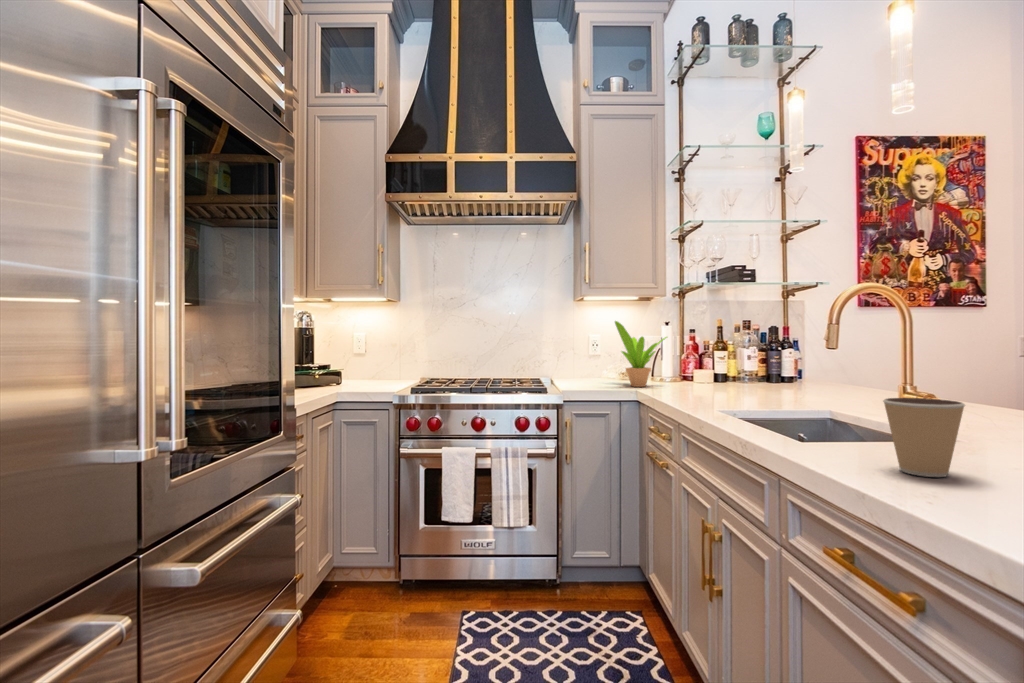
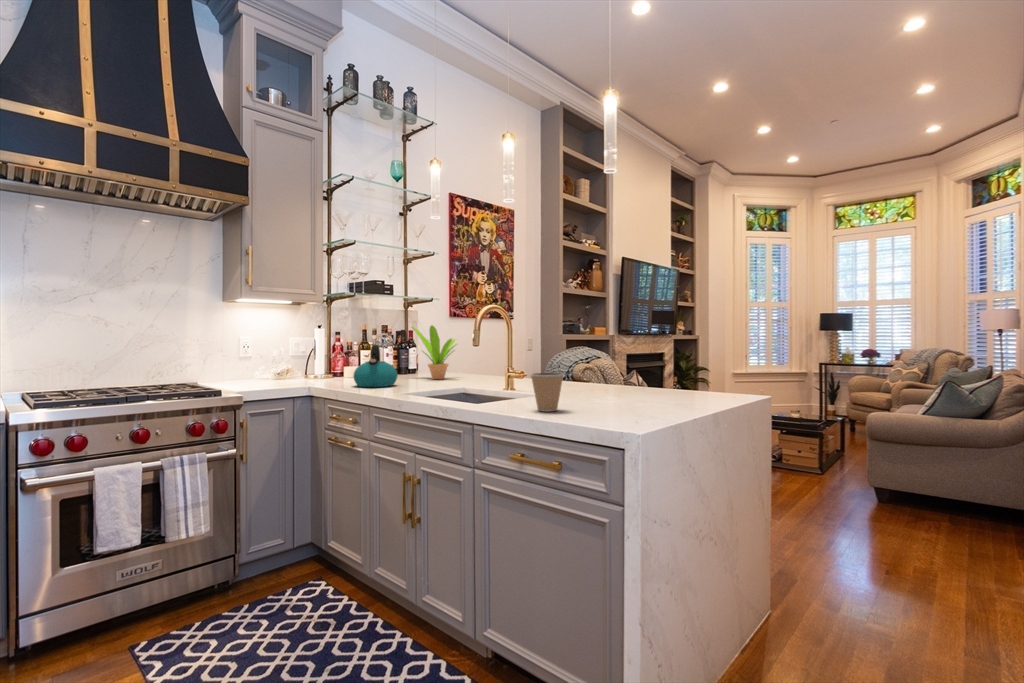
potted plant: present [615,321,667,387] -> present [412,325,457,379]
kettle: none [678,344,735,397] -> present [354,345,397,387]

